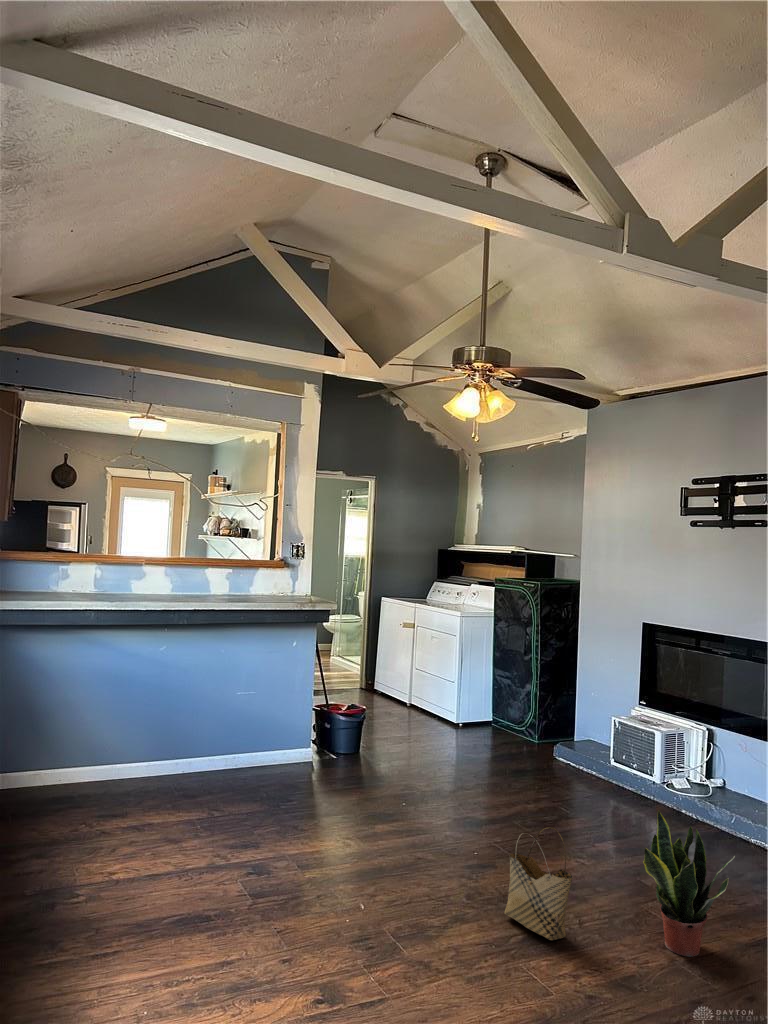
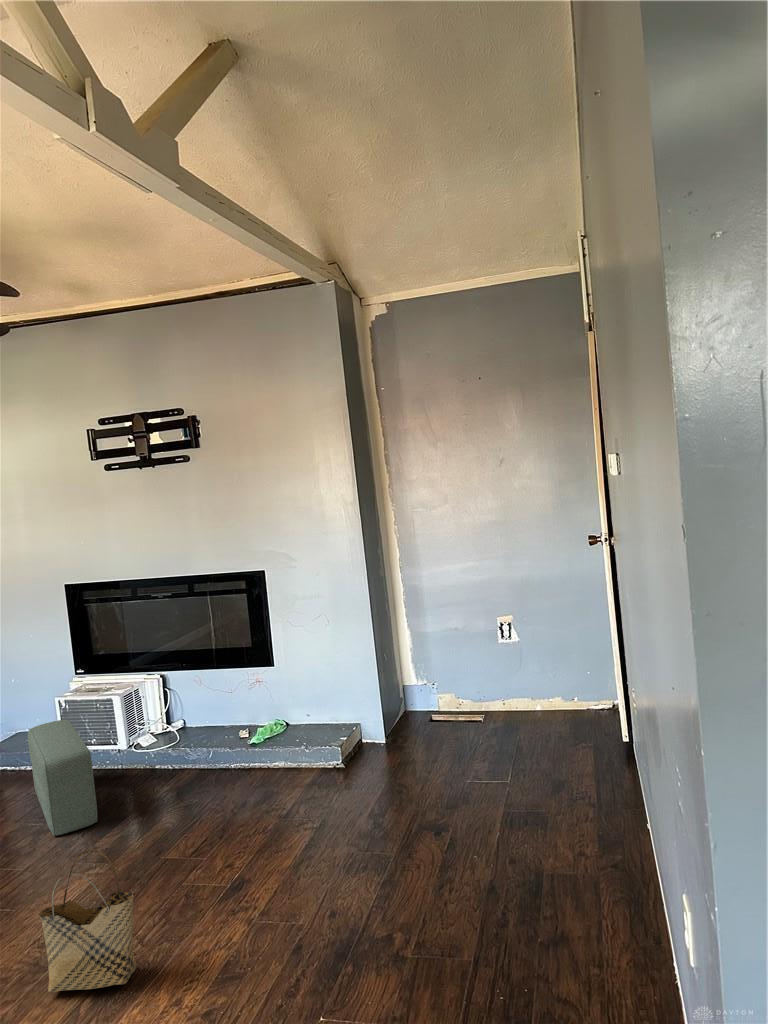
pouf: none [570,732,616,829] -> present [28,719,97,835]
potted plant: present [643,811,735,957] -> none [195,770,284,907]

